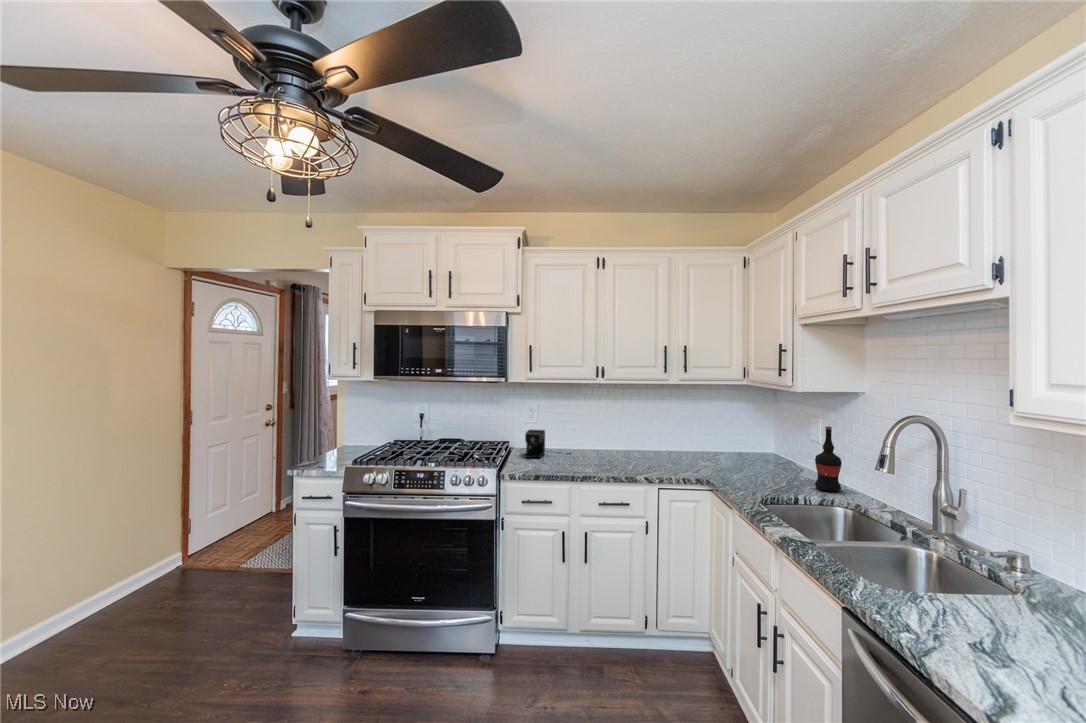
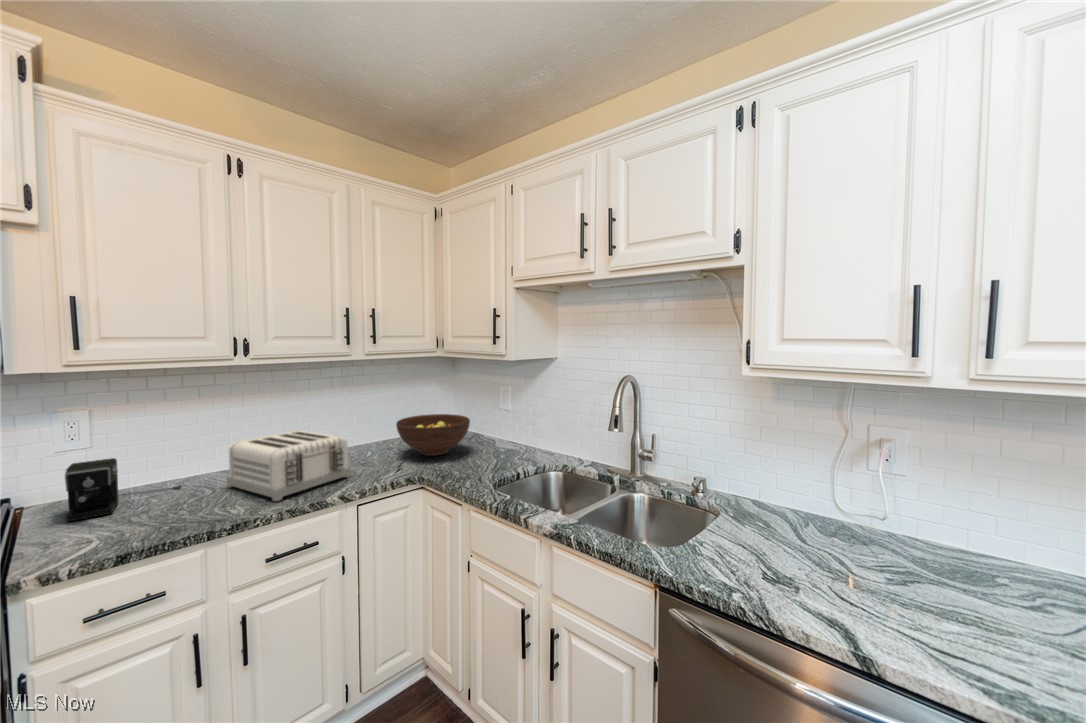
wine bottle: present [815,426,842,491] -> none [520,394,543,458]
toaster: none [591,430,660,471] -> present [227,430,351,501]
fruit bowl: none [702,434,769,470] -> present [396,414,470,456]

